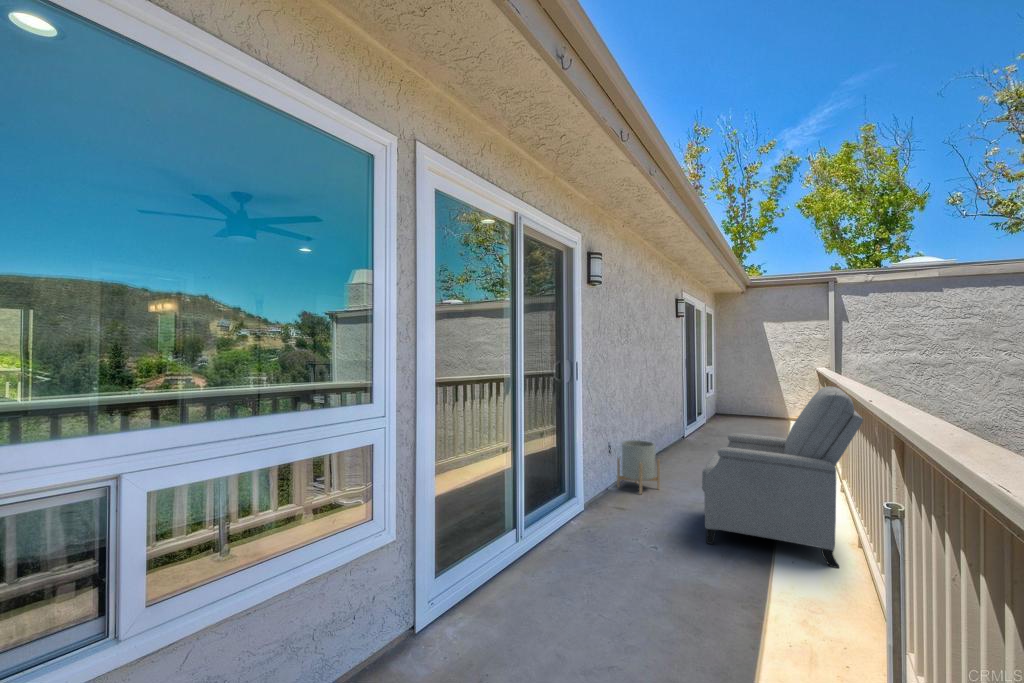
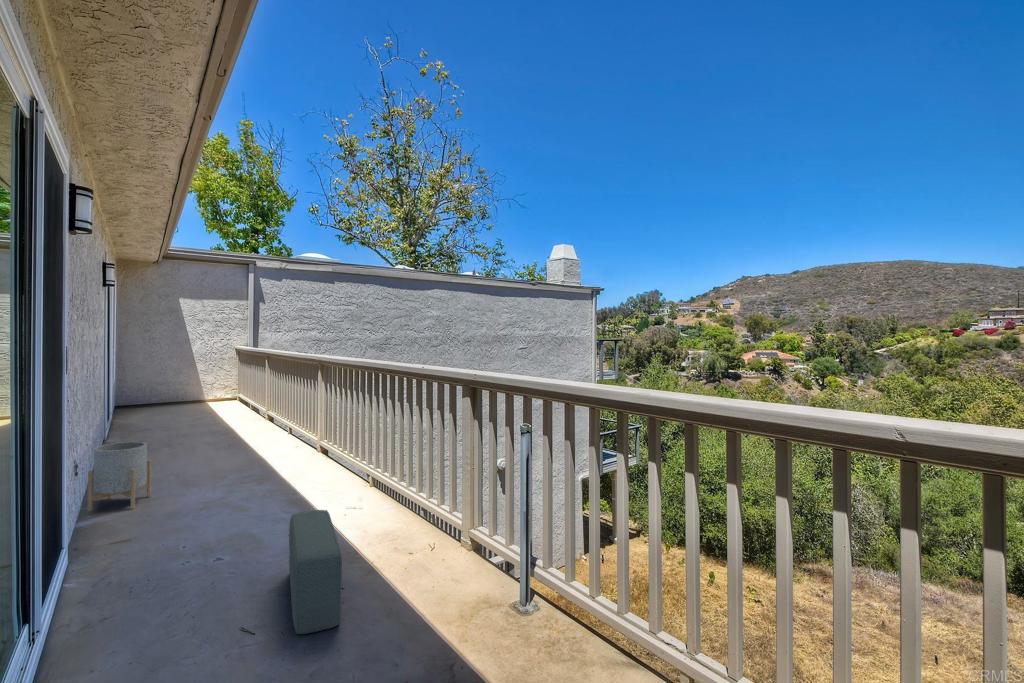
chair: present [702,387,863,568] -> none [242,359,386,525]
pouf: none [623,533,713,655] -> present [289,510,342,634]

